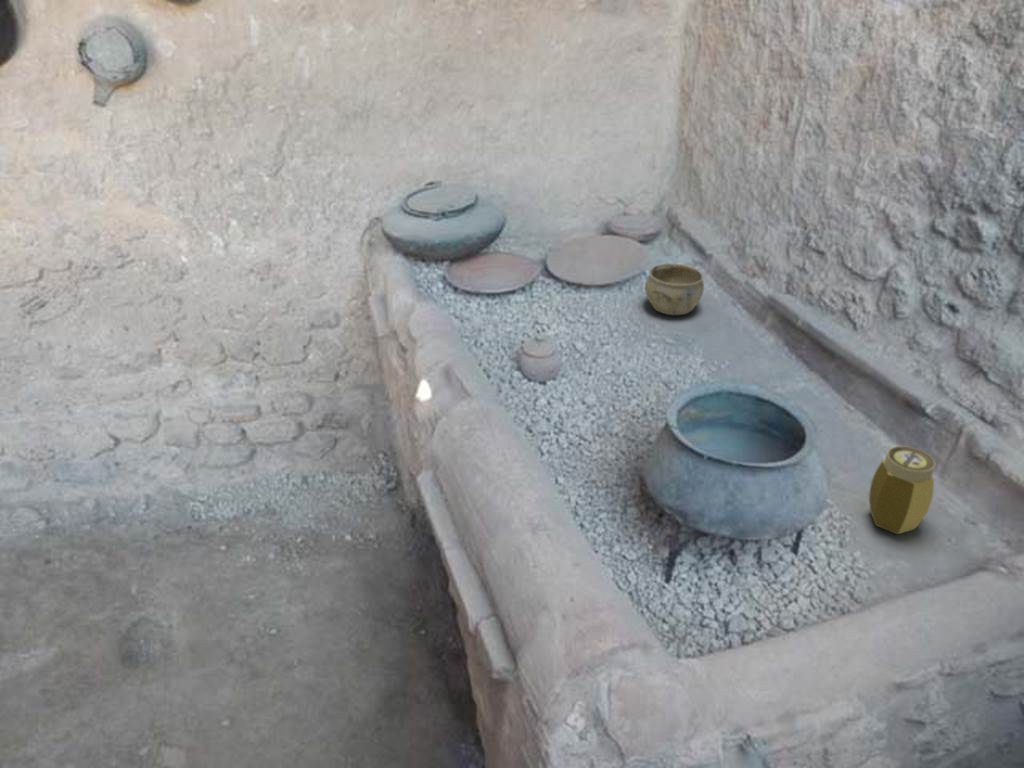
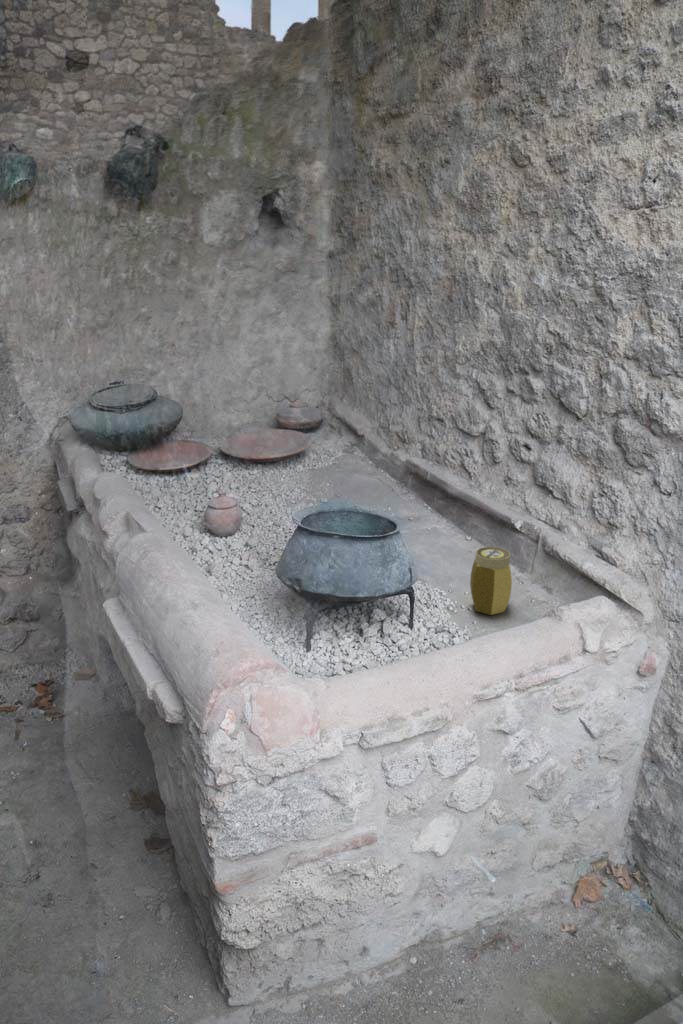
ceramic bowl: present [645,263,704,315] -> none [306,442,356,484]

